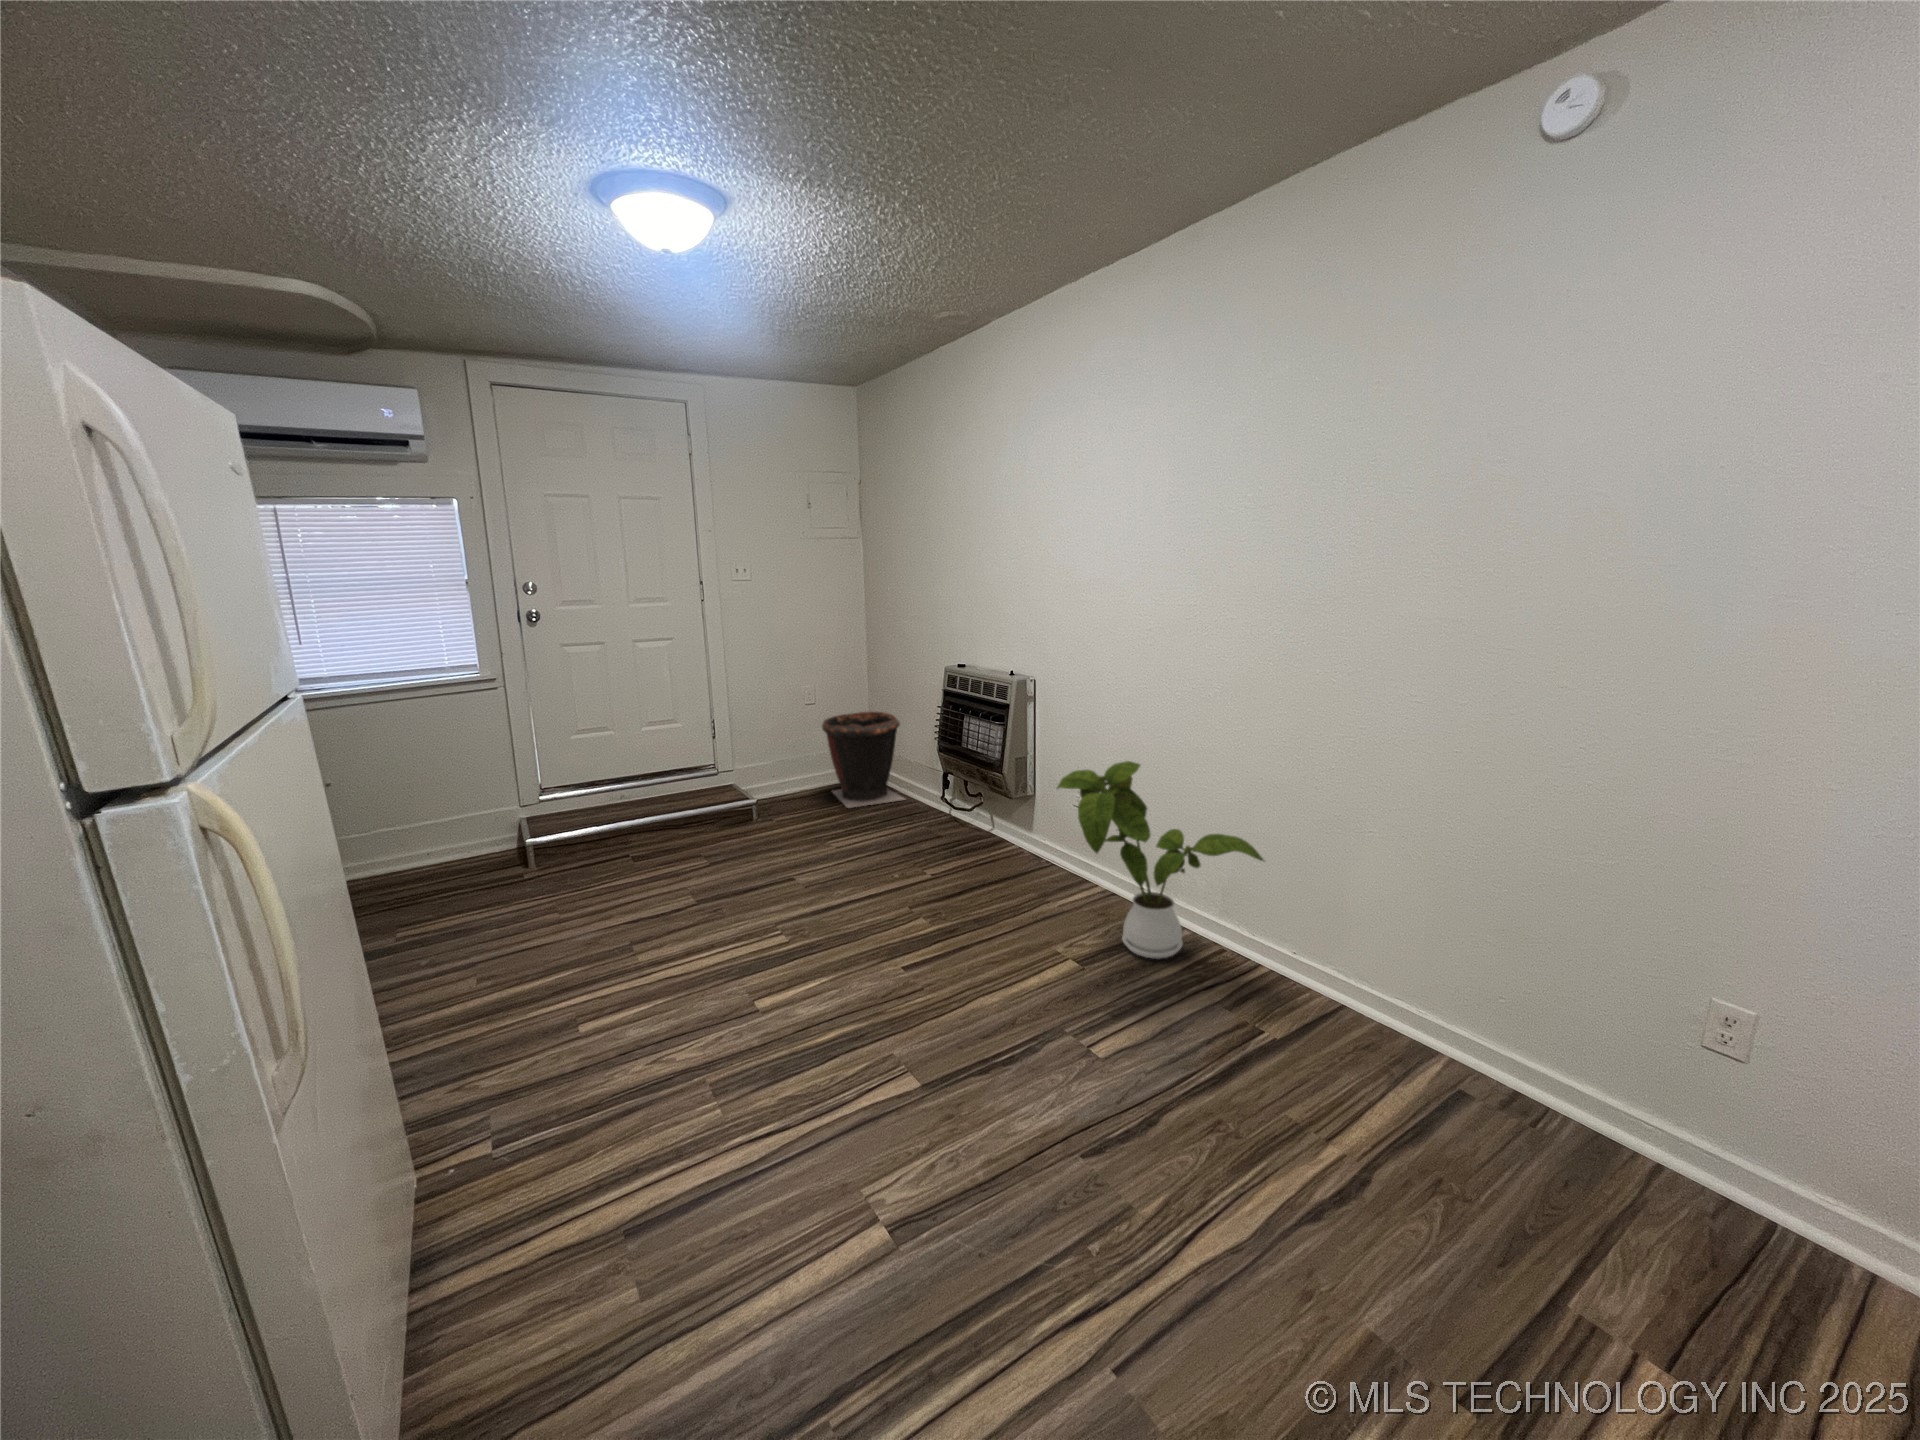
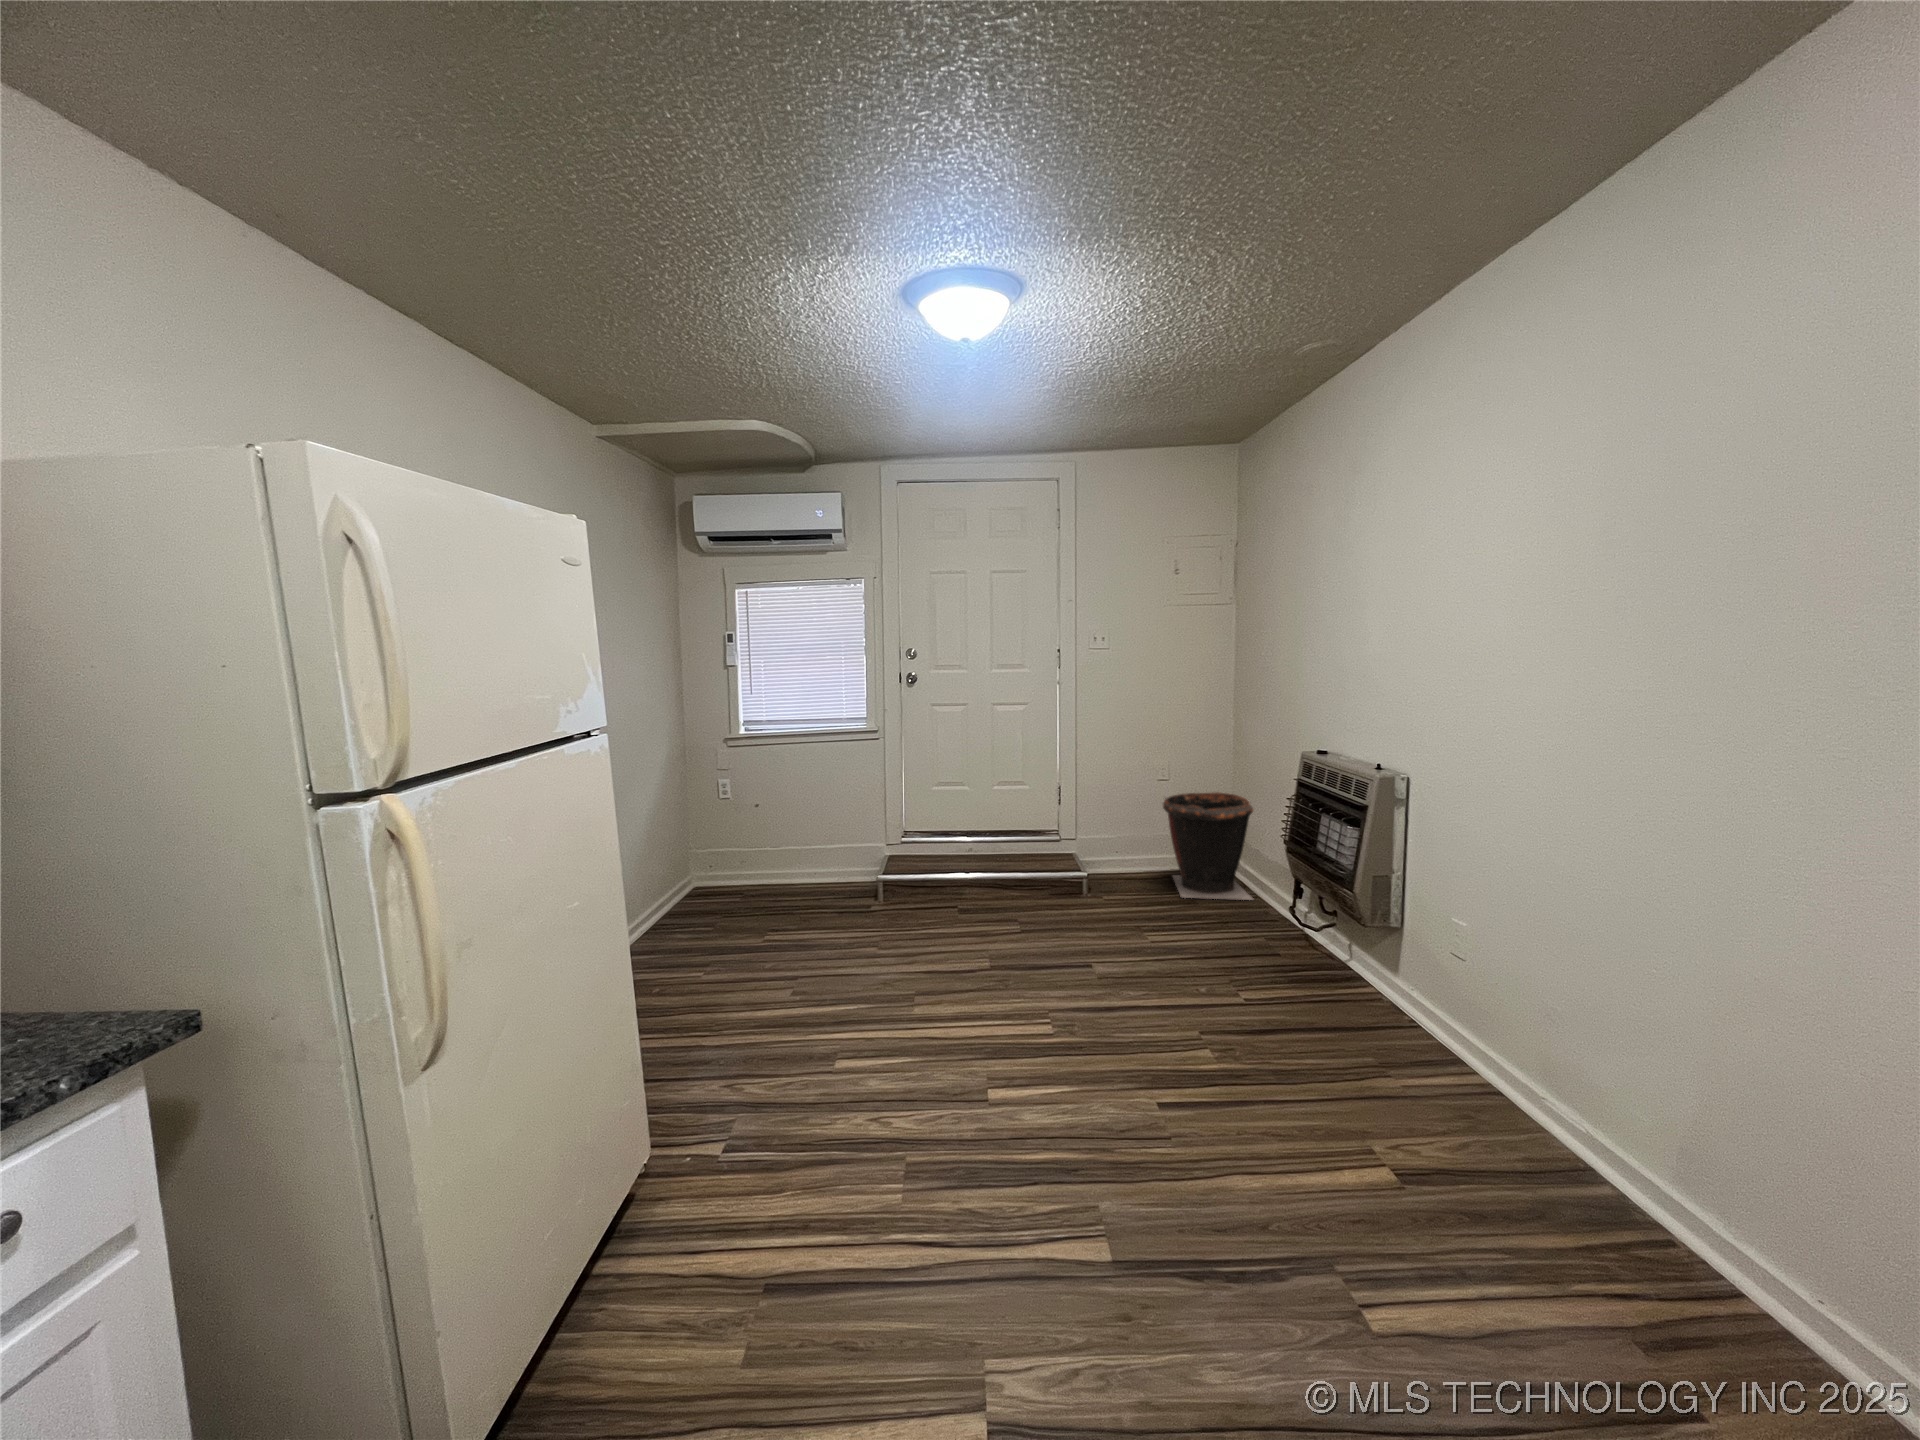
house plant: present [1057,761,1264,959] -> none [1373,905,1756,1222]

